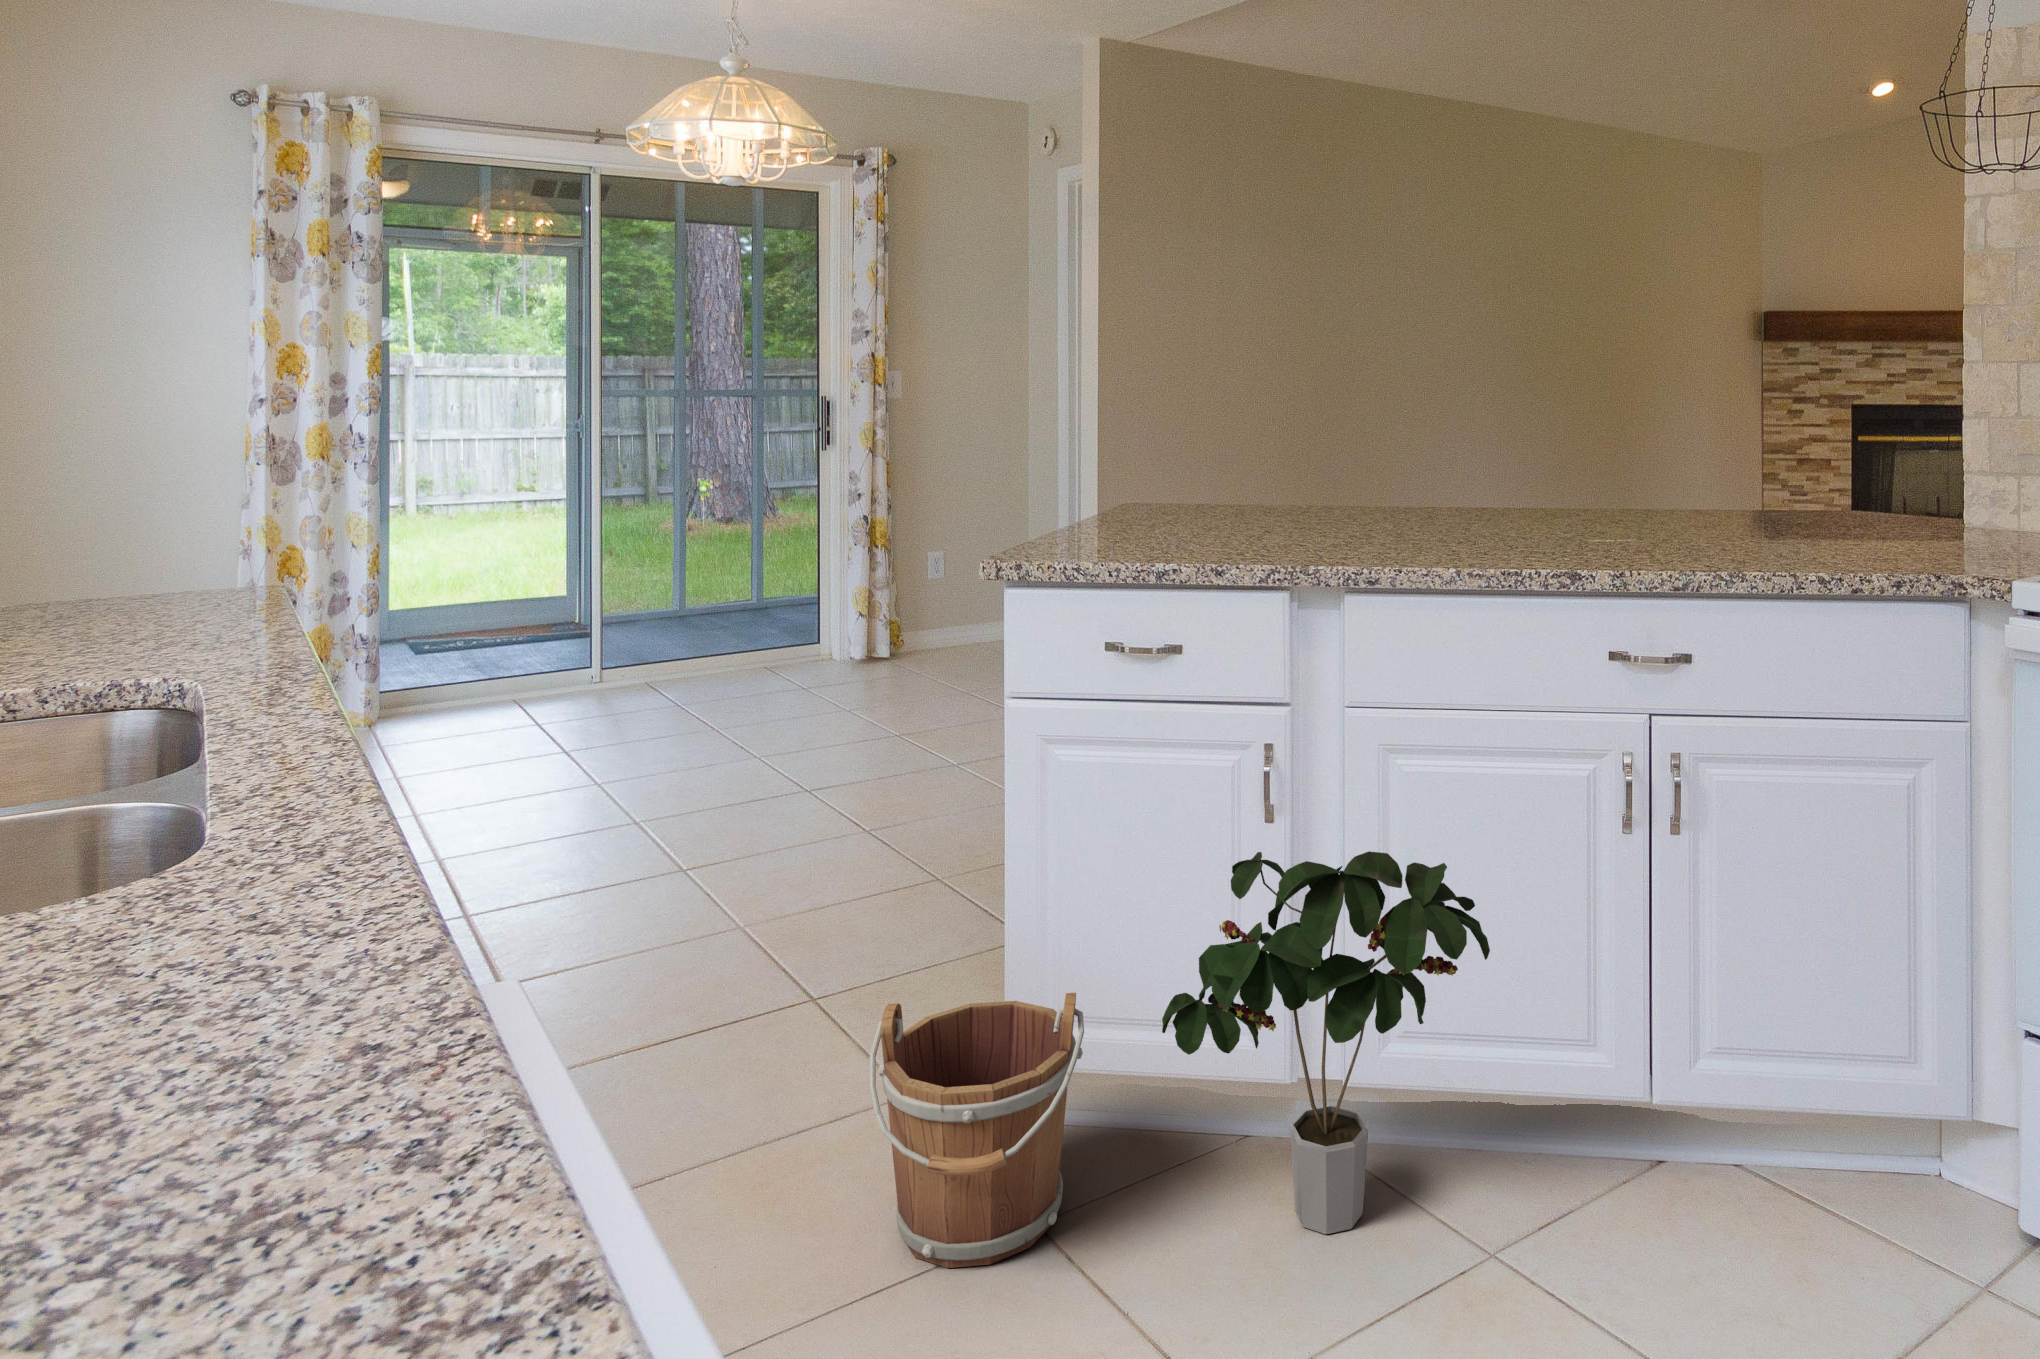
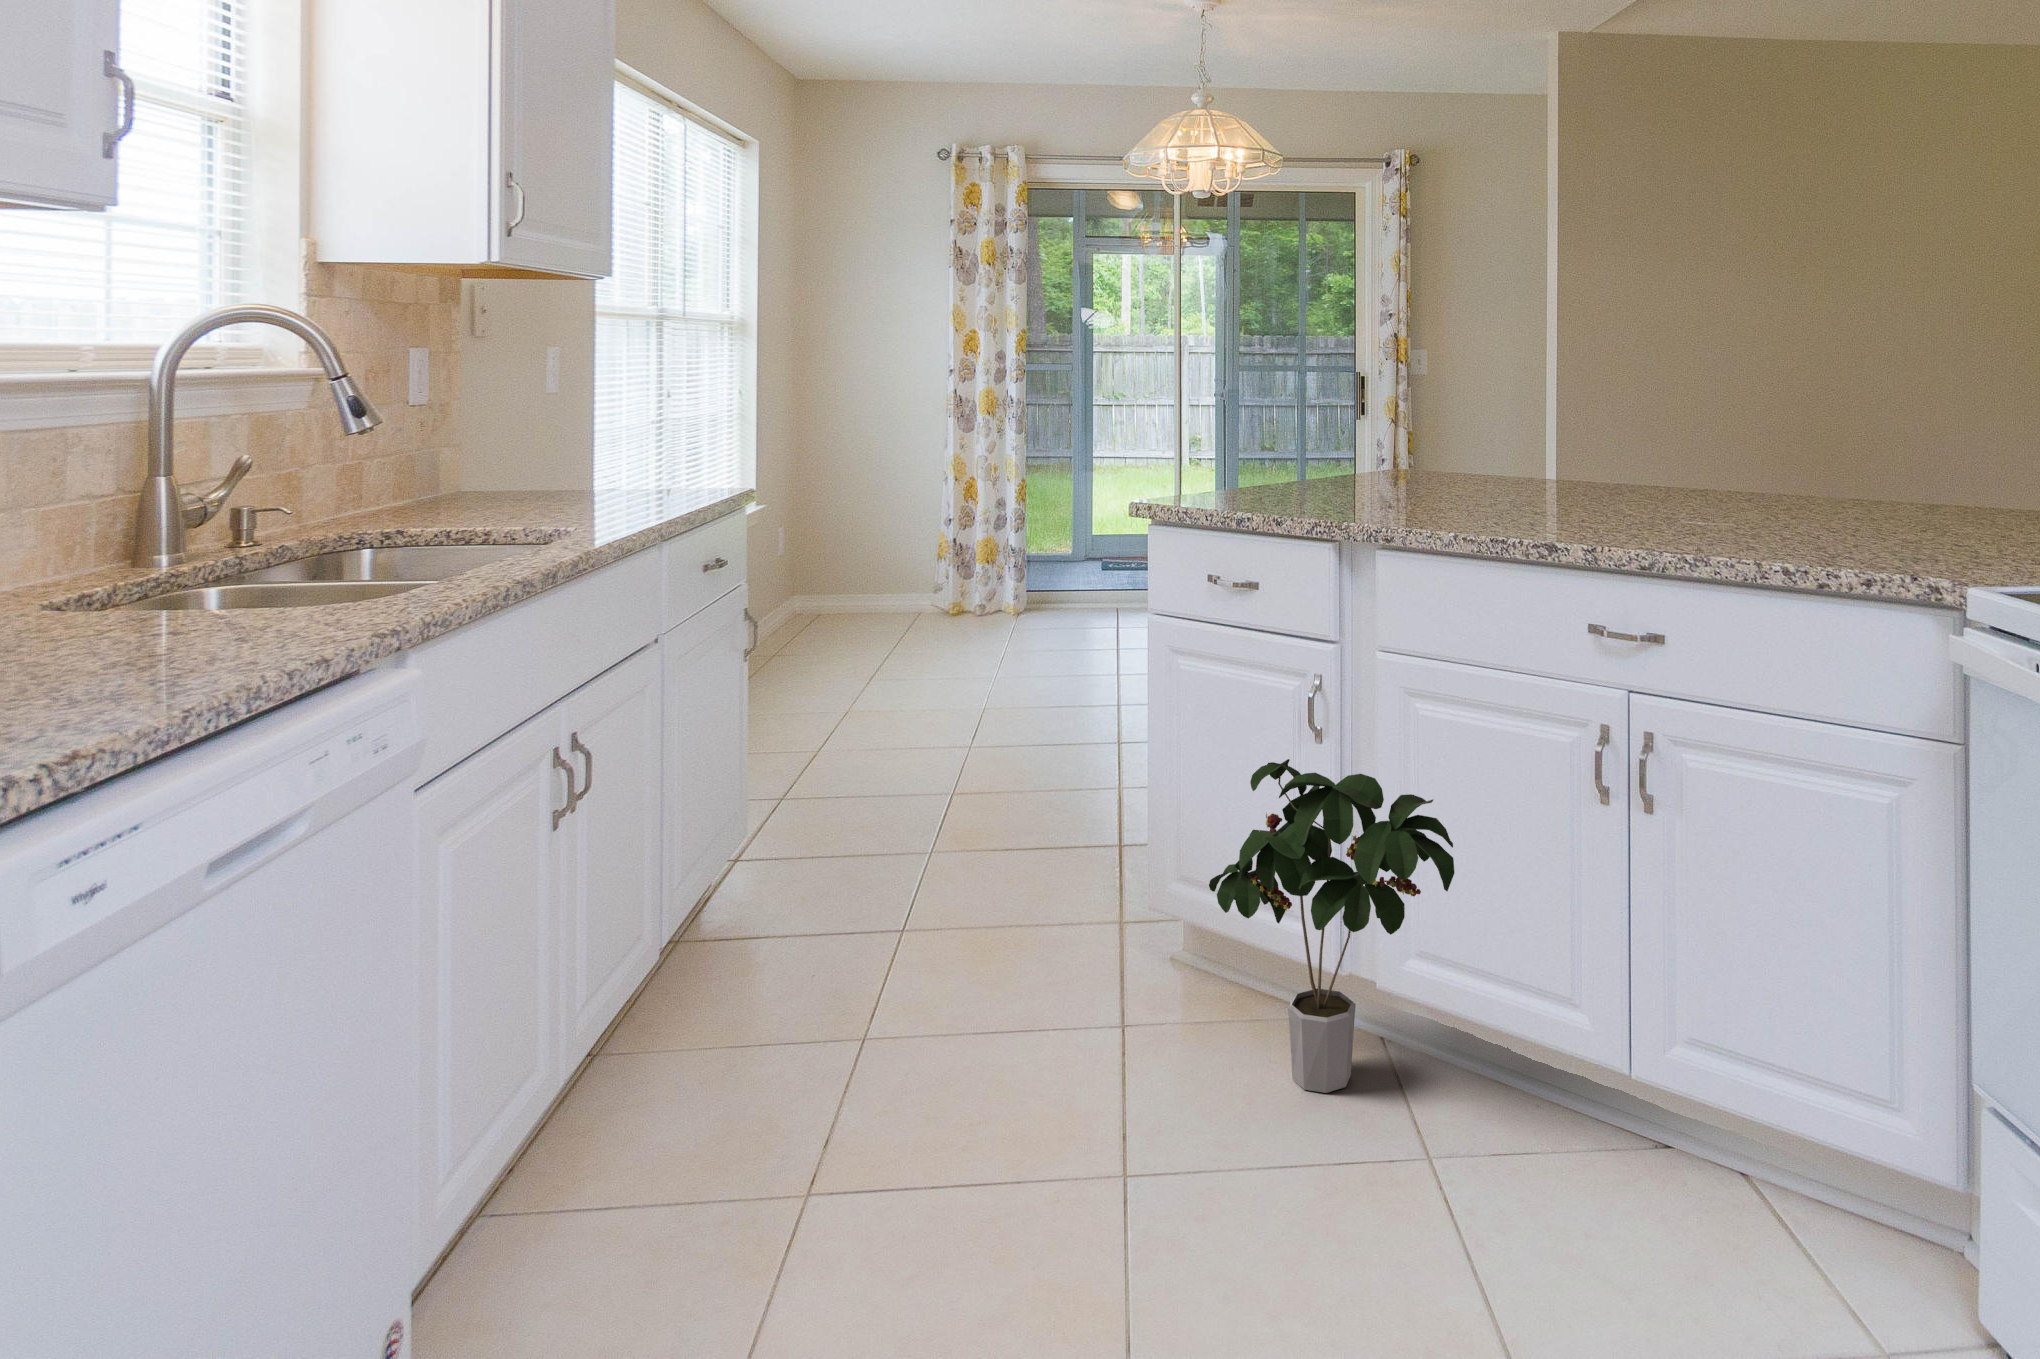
bucket: present [869,993,1084,1268] -> none [1008,821,1166,1025]

